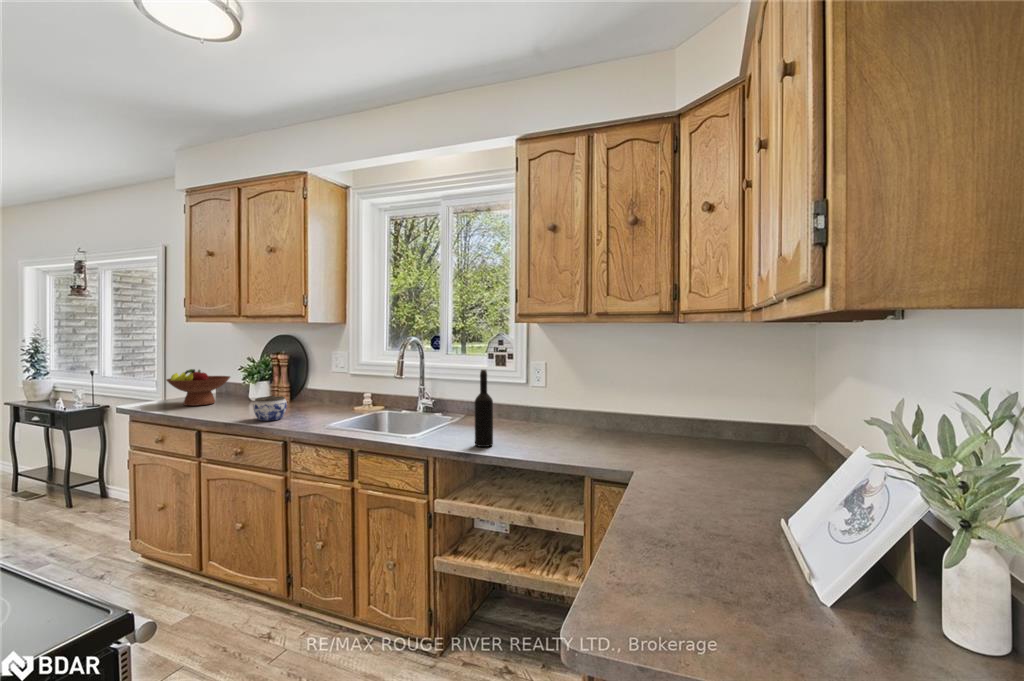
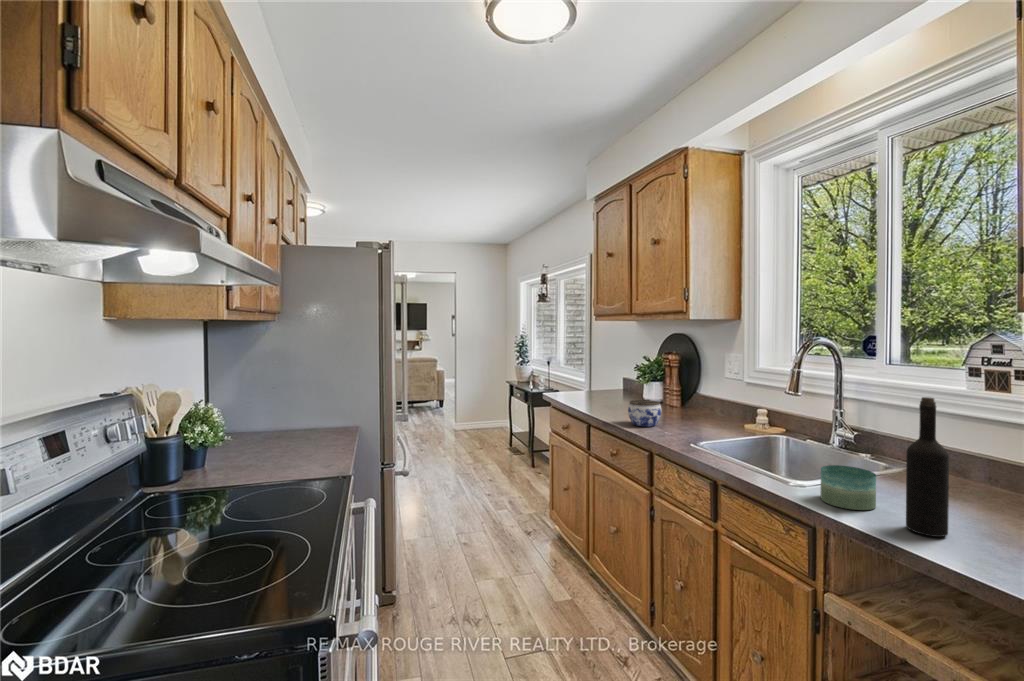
fruit bowl: present [166,369,230,406] -> none [573,365,626,400]
candle: none [429,419,458,444] -> present [821,465,876,510]

